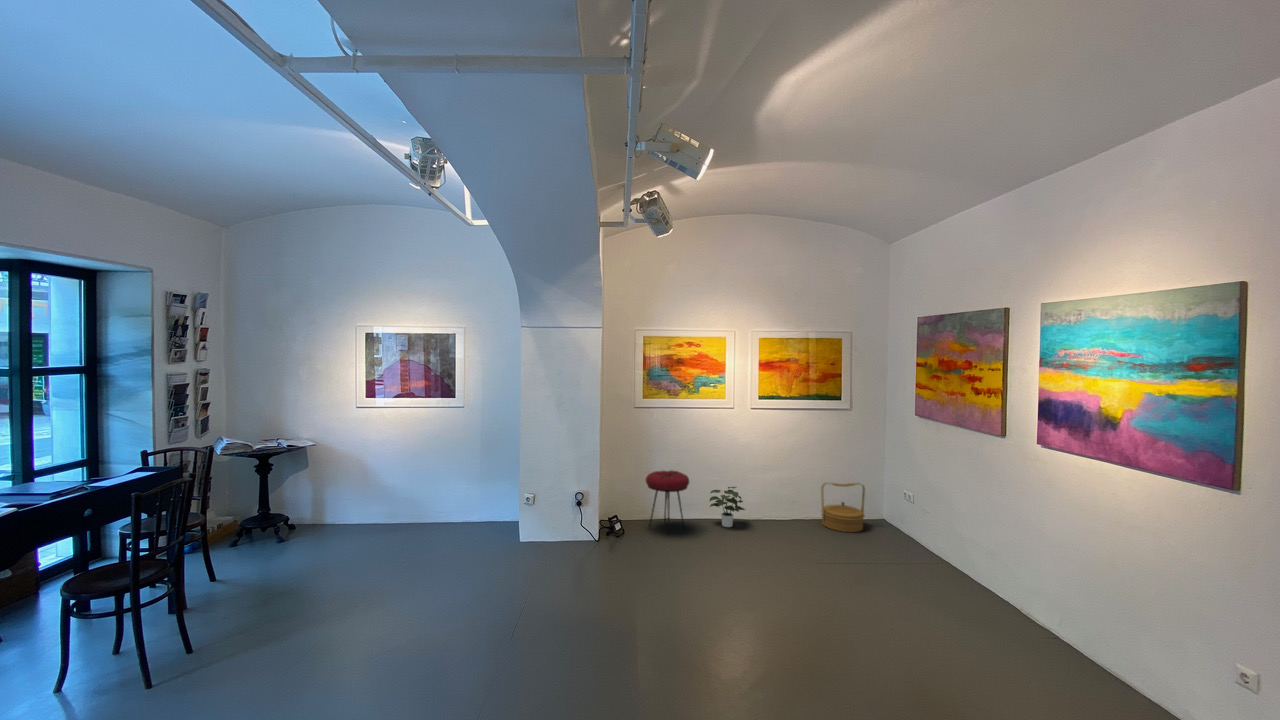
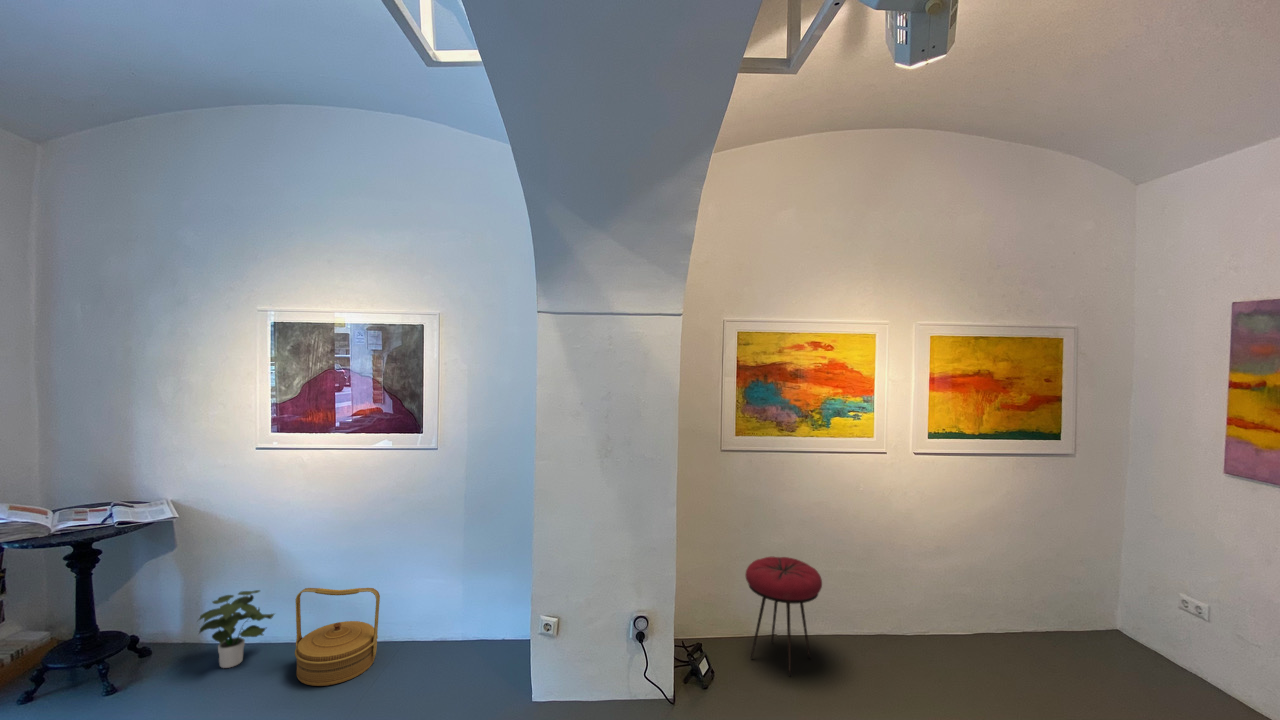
woven basket: present [821,483,865,532] -> present [295,588,380,686]
potted plant: present [710,487,745,527] -> present [199,590,274,668]

